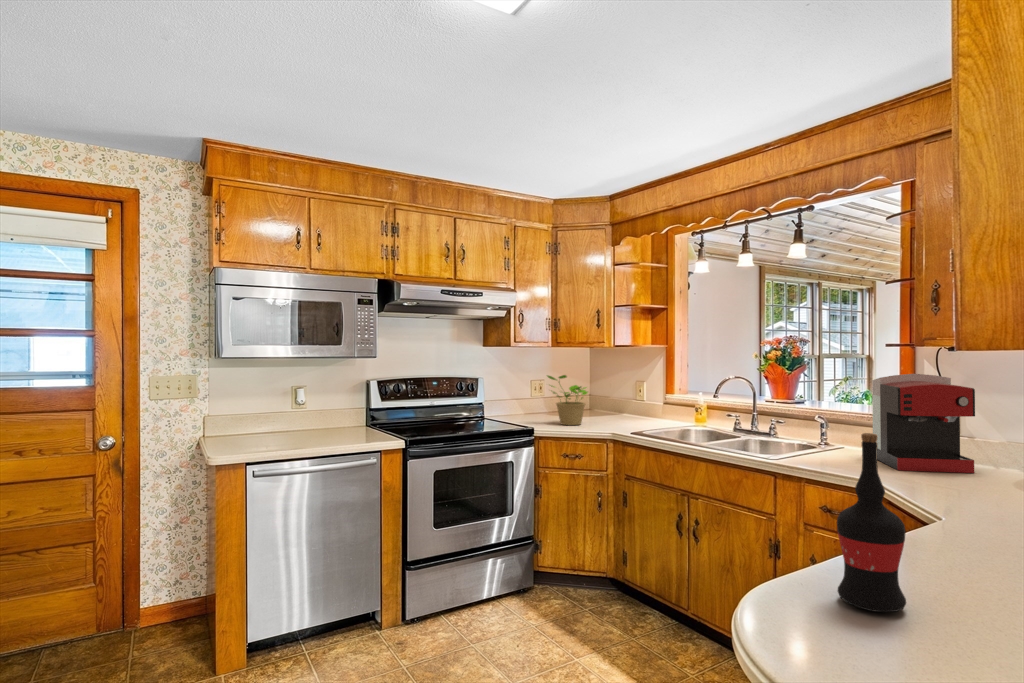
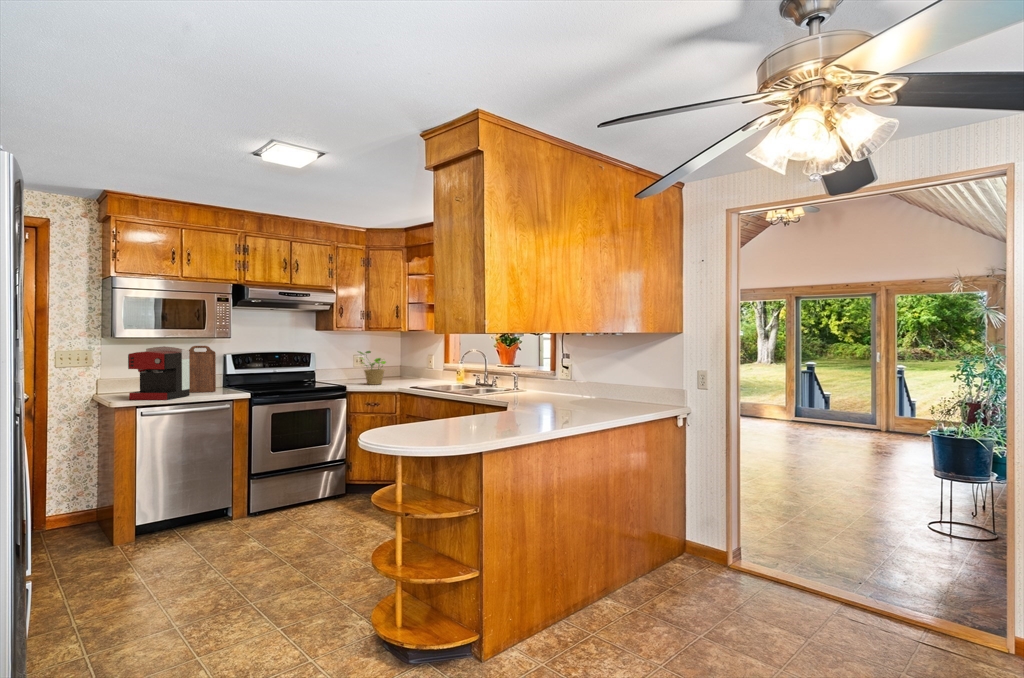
cutting board: none [316,369,357,437] -> present [189,346,216,393]
coffee maker: present [872,374,975,473] -> present [128,346,190,400]
wine bottle: present [837,433,906,612] -> none [417,366,440,434]

